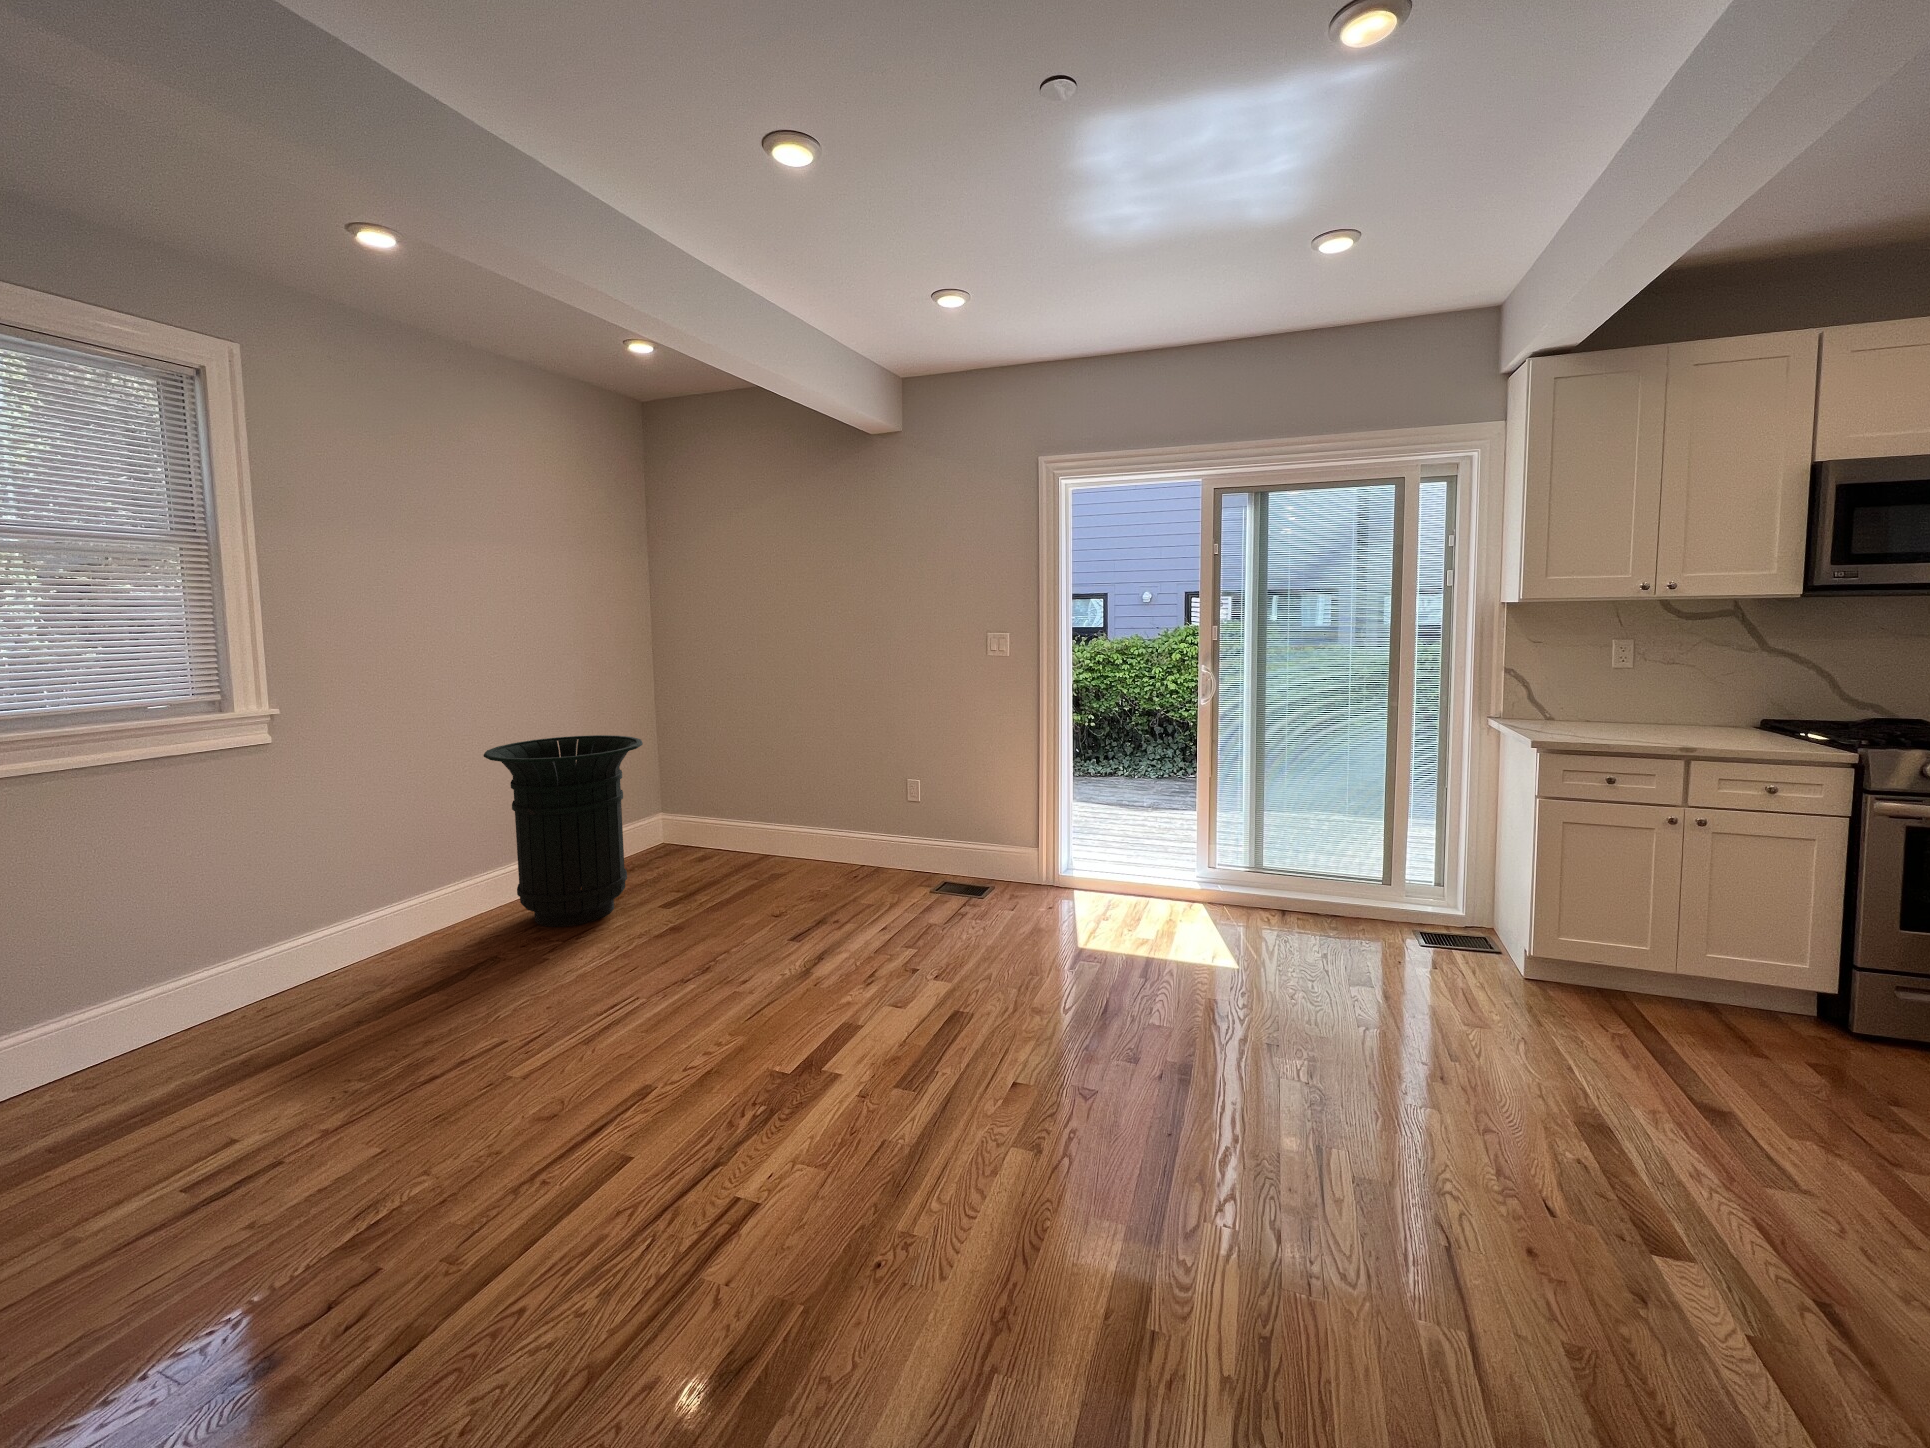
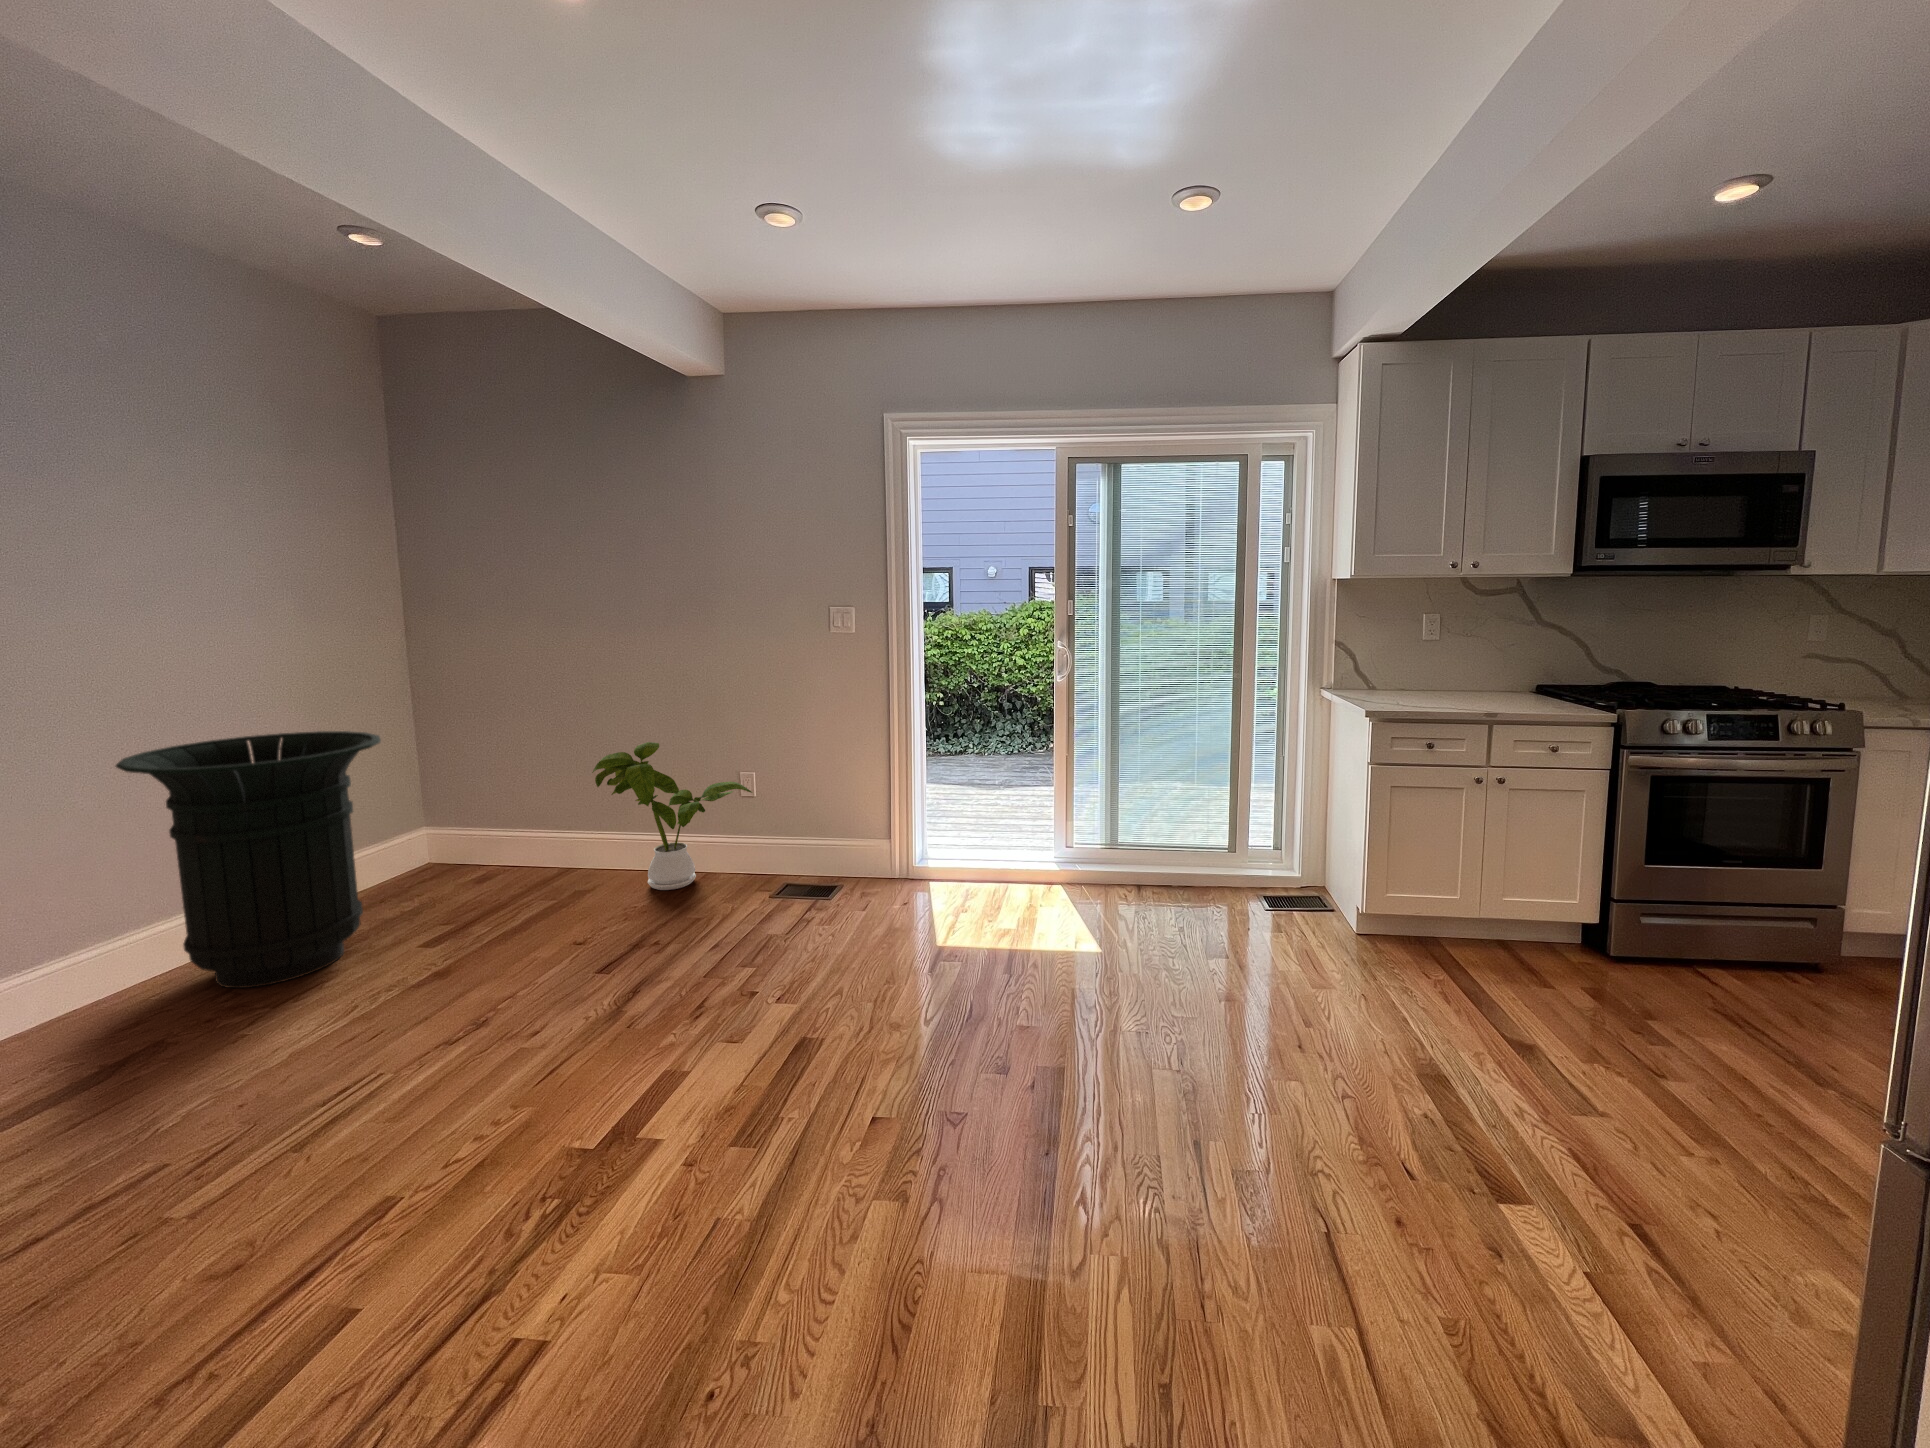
house plant: none [789,752,917,880] -> present [592,742,752,890]

